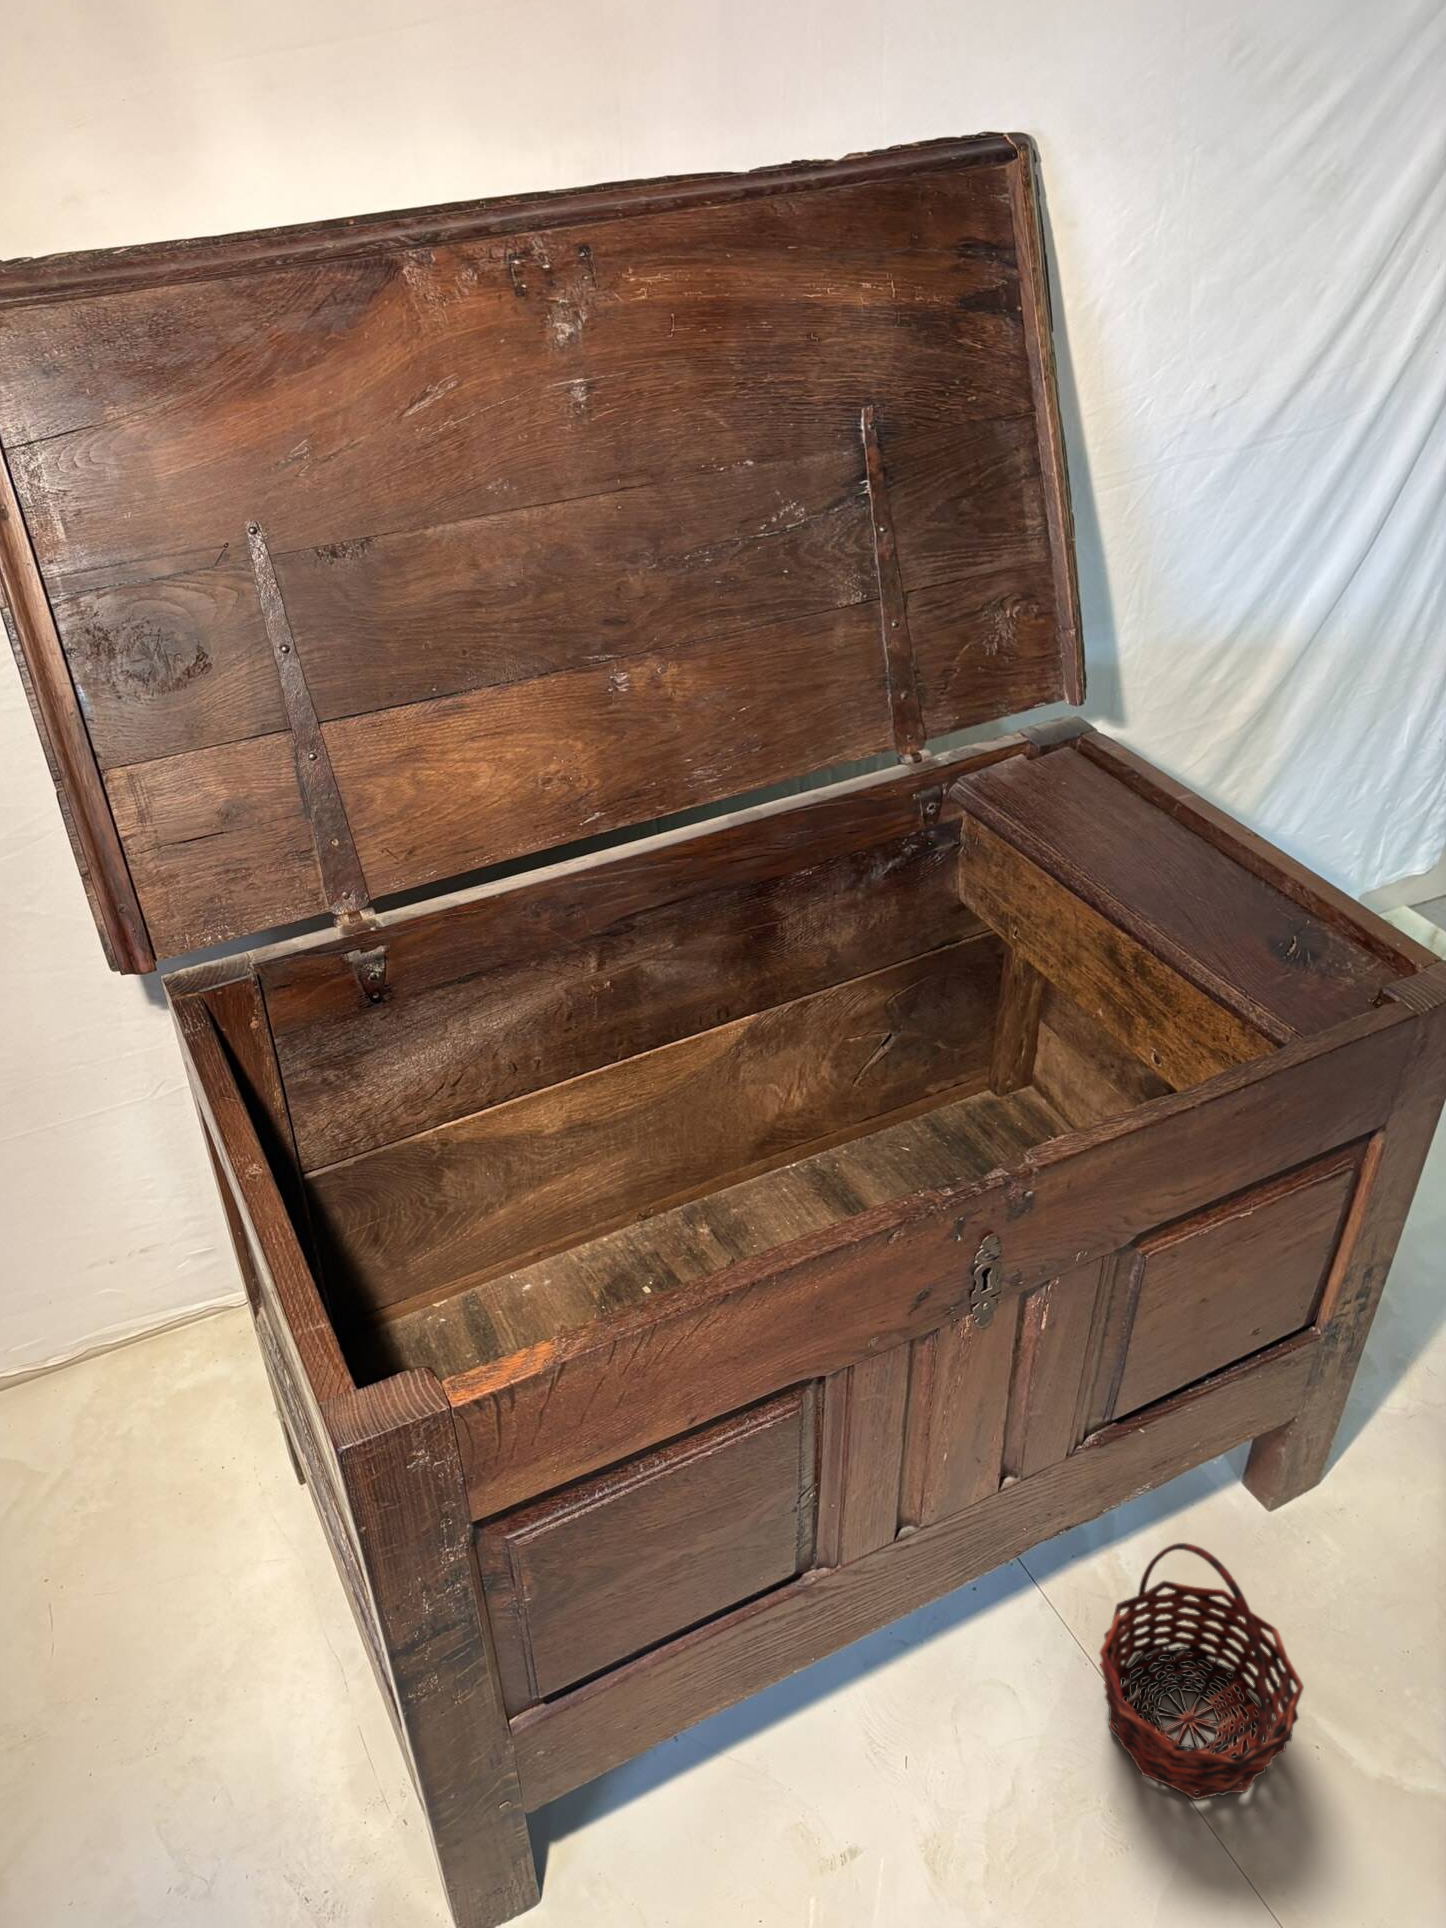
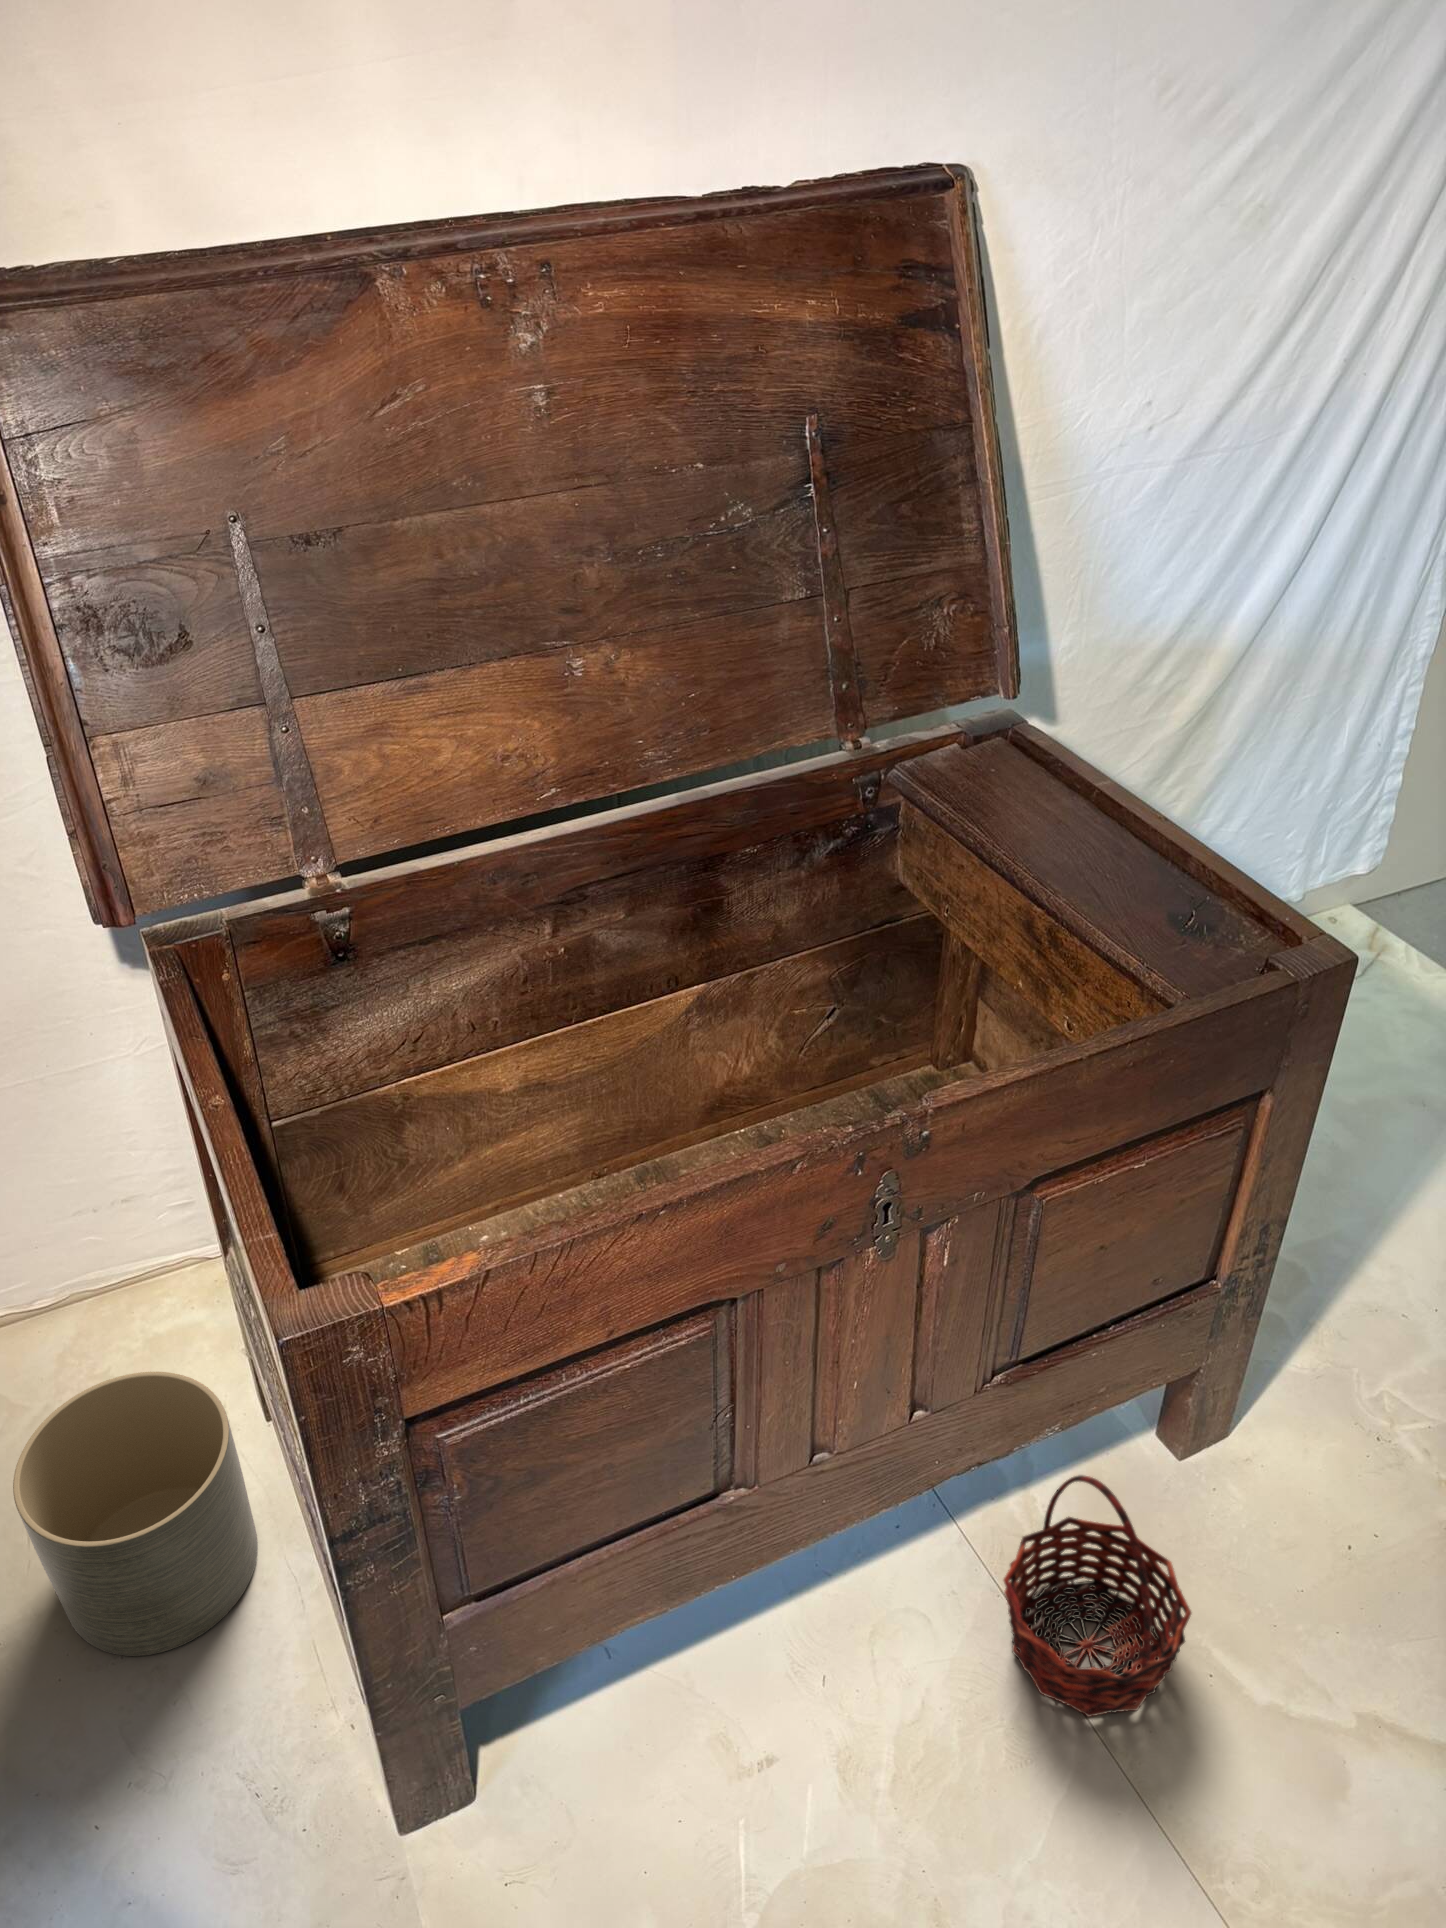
planter: none [35,1443,296,1751] -> present [13,1372,258,1656]

